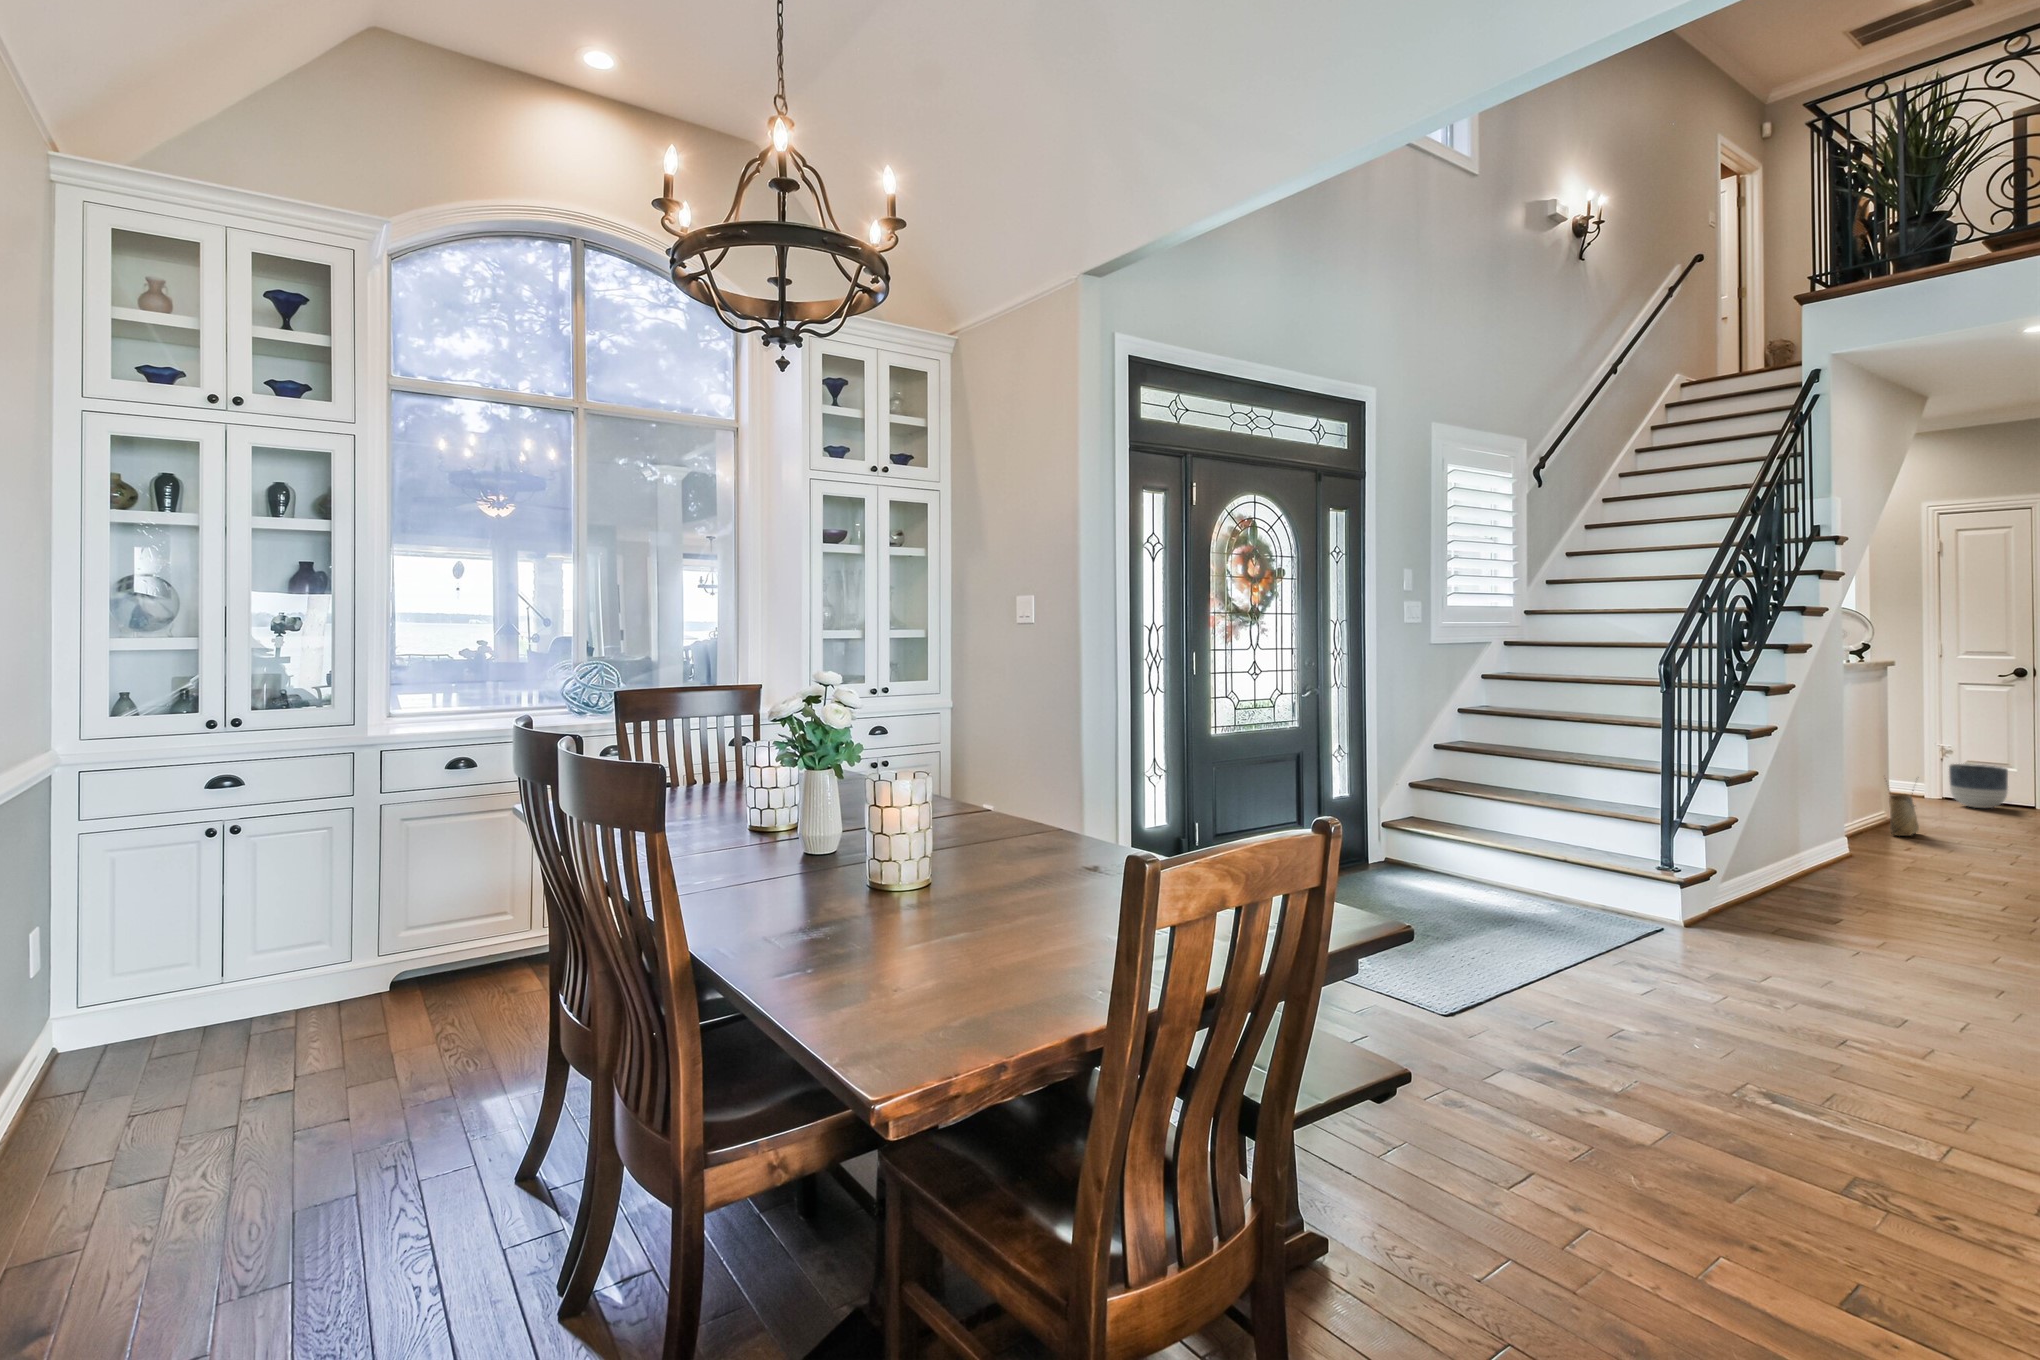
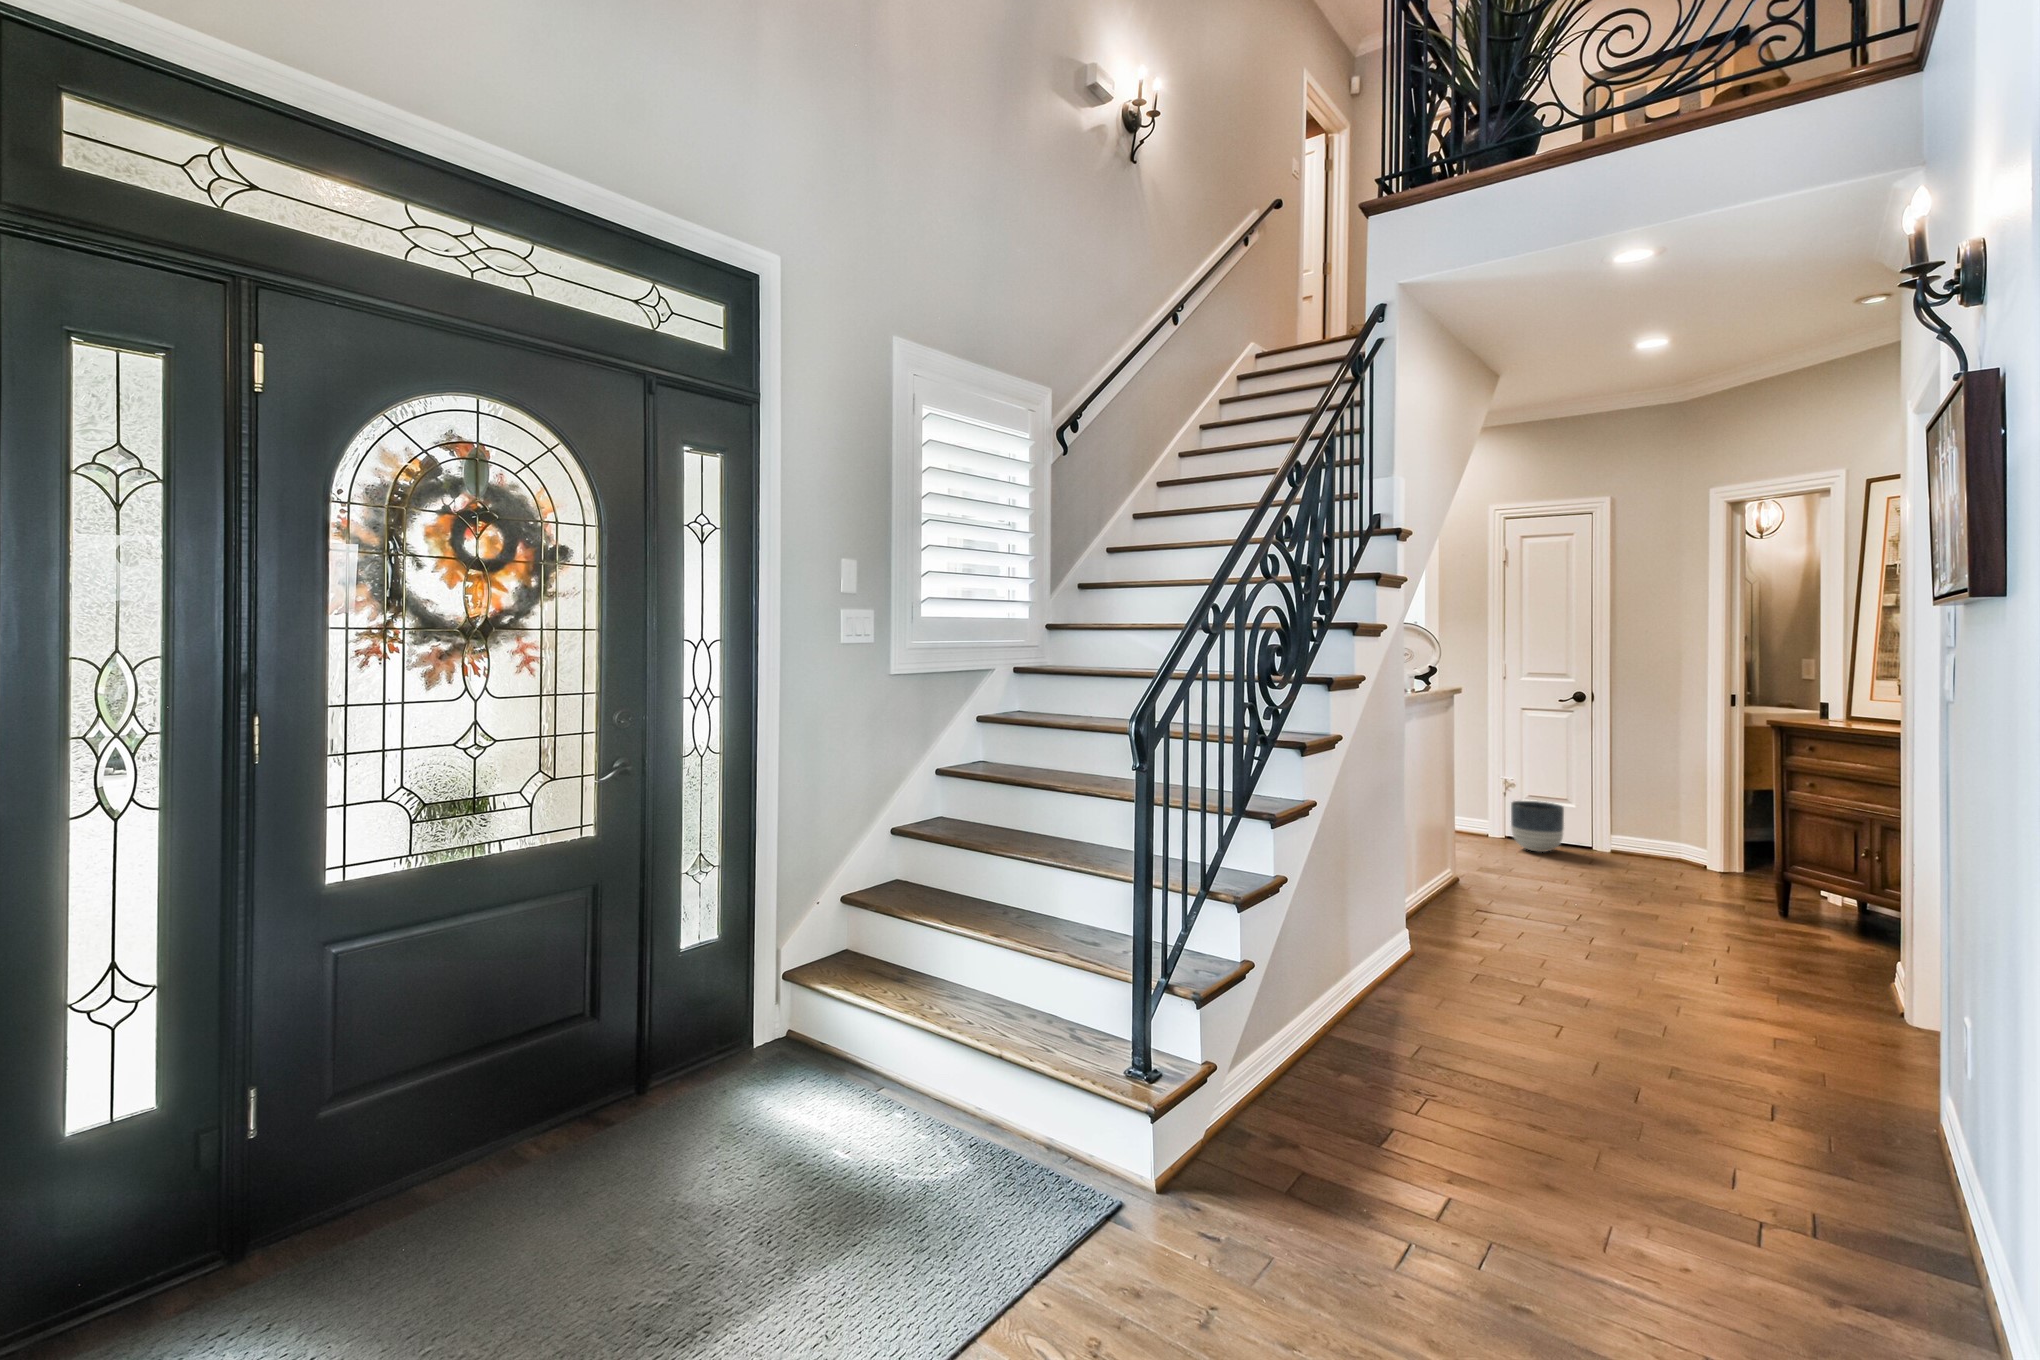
woven basket: present [1889,790,1919,836] -> none [1448,831,1483,909]

